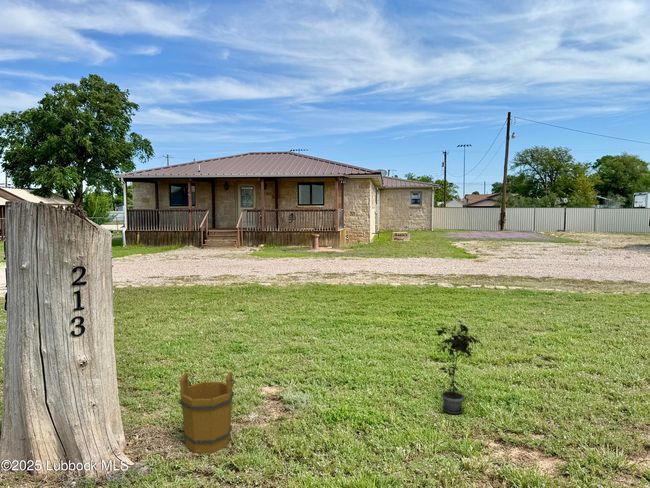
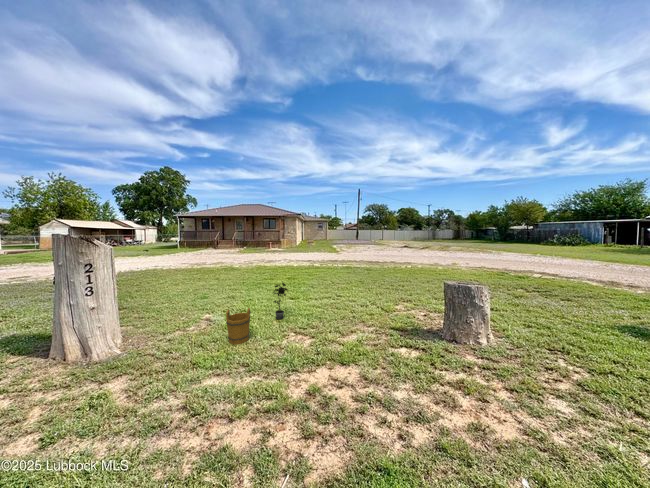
bucket: present [180,372,235,453] -> present [226,308,251,345]

